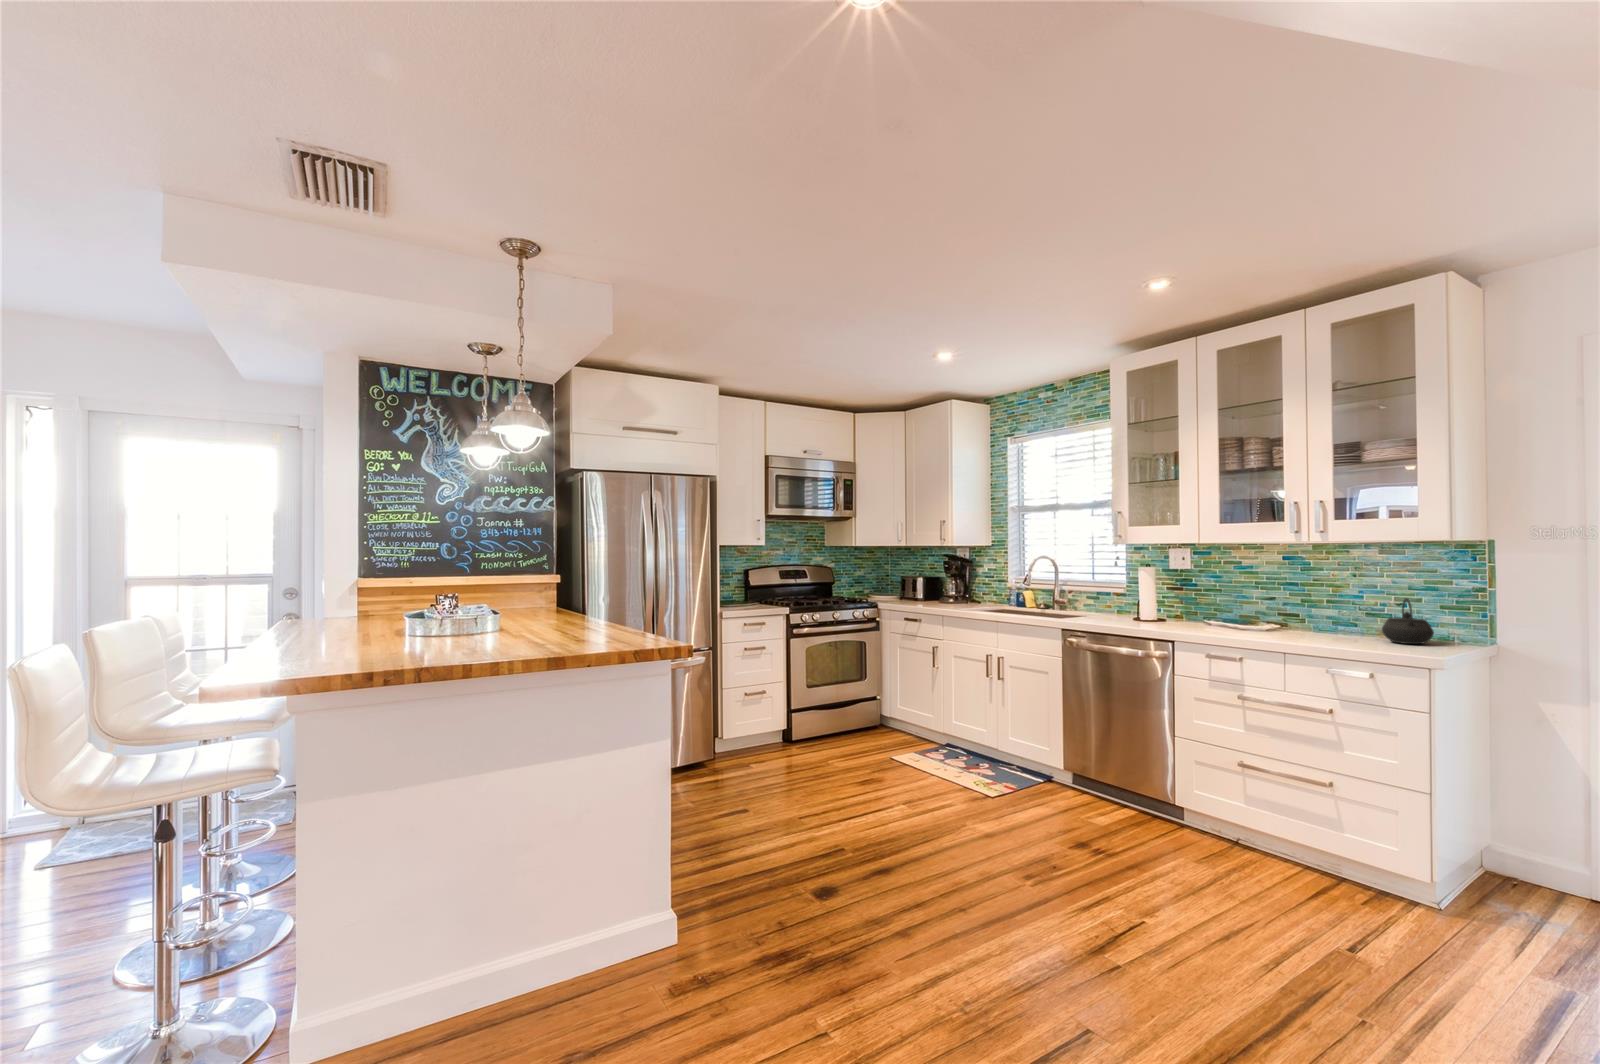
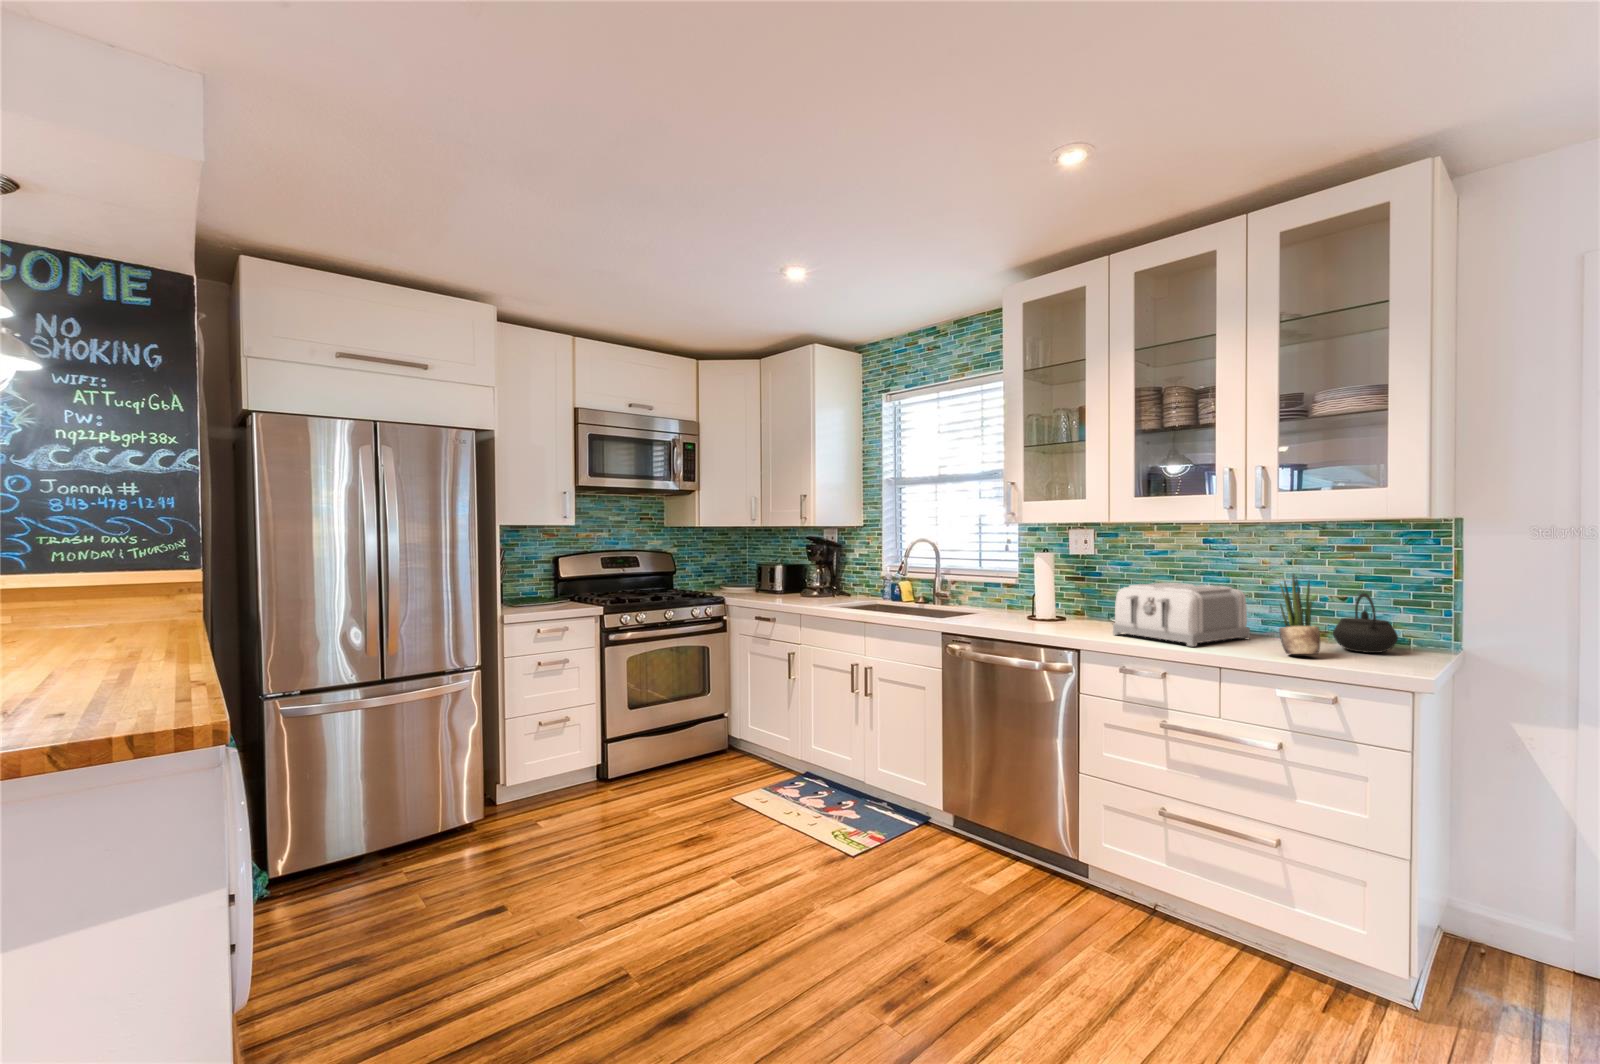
potted plant: none [1332,581,1365,644] -> present [1279,575,1320,654]
toaster: none [1203,591,1317,638] -> present [1113,583,1250,646]

